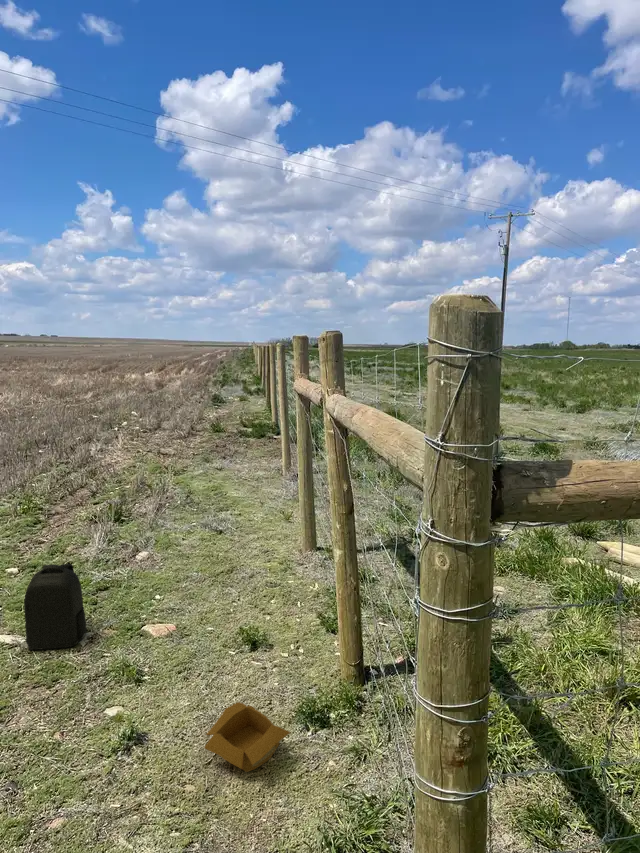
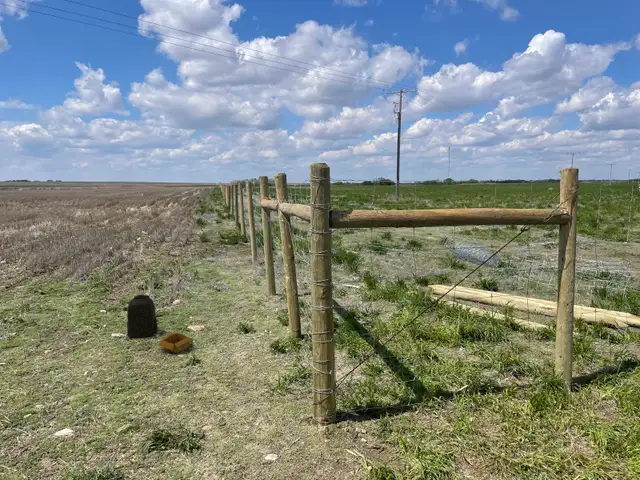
cardboard box: present [204,702,290,772] -> present [158,333,194,353]

